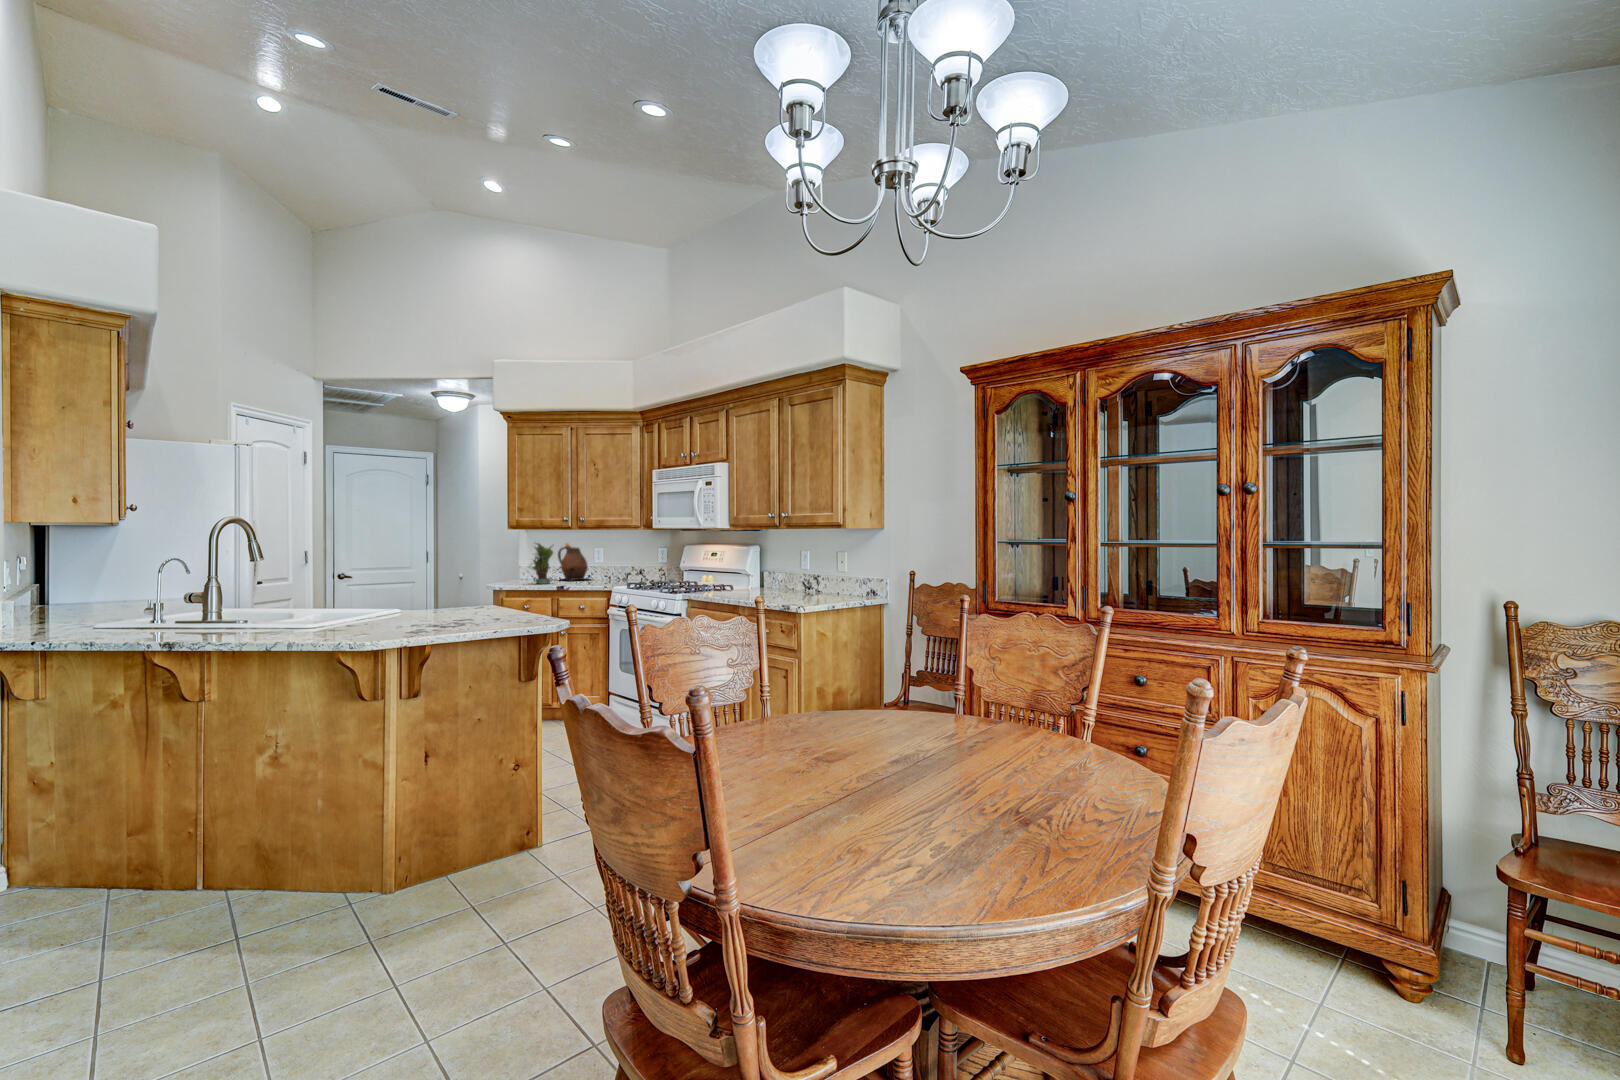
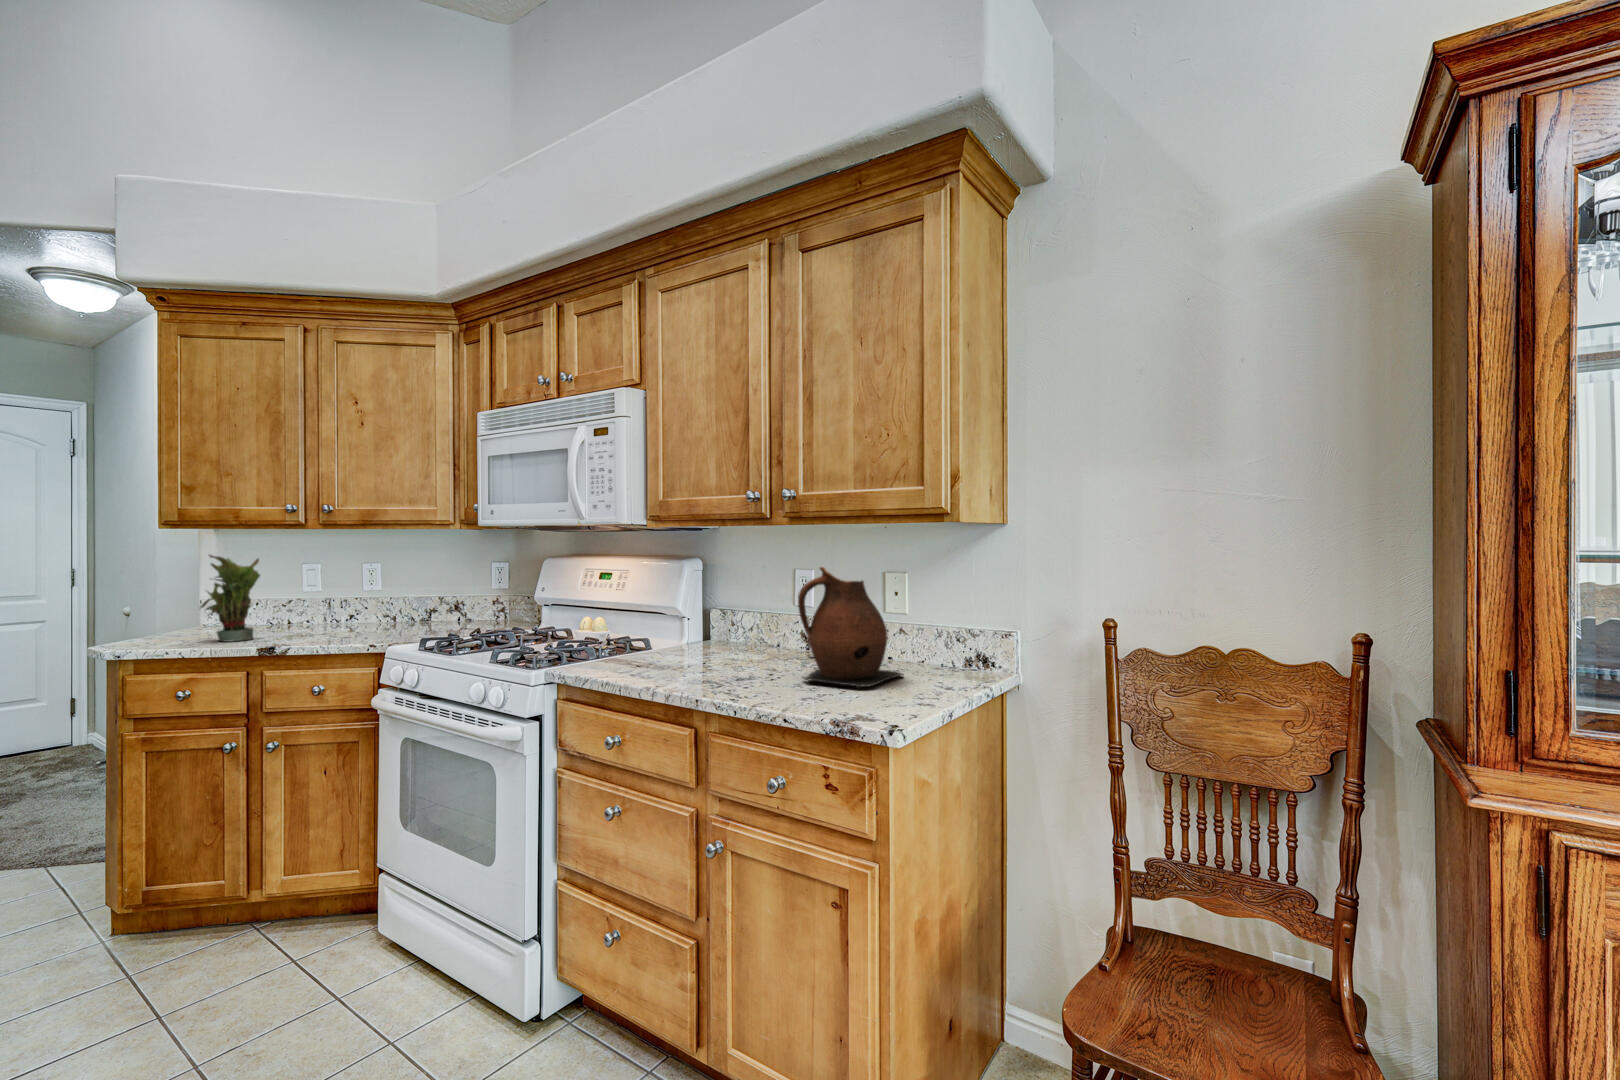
ceramic pitcher: present [558,543,588,580] -> present [798,567,904,688]

